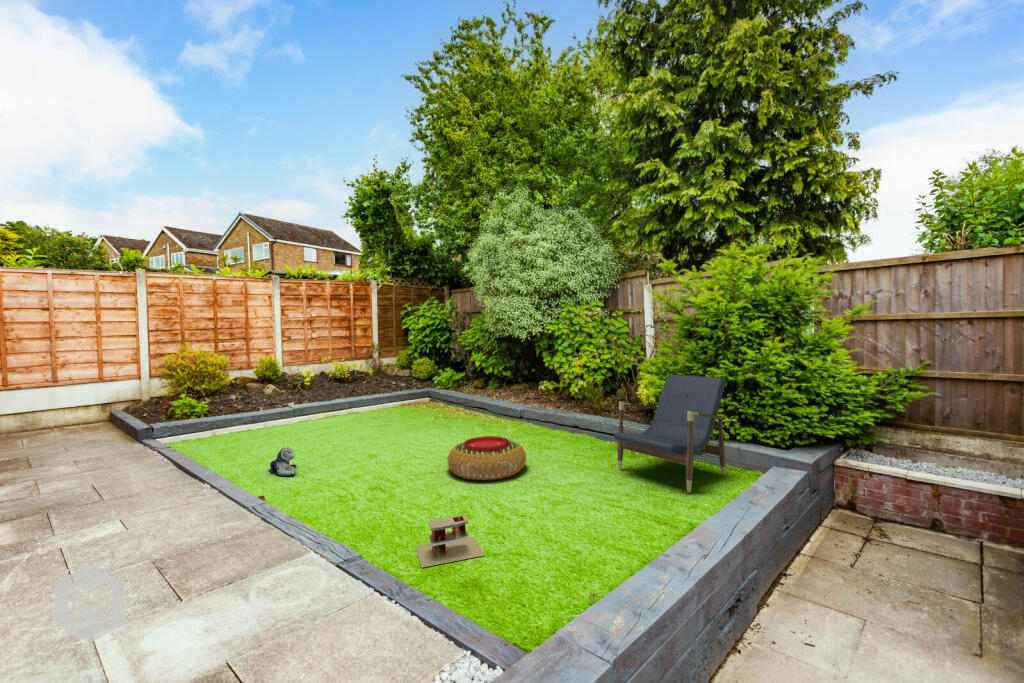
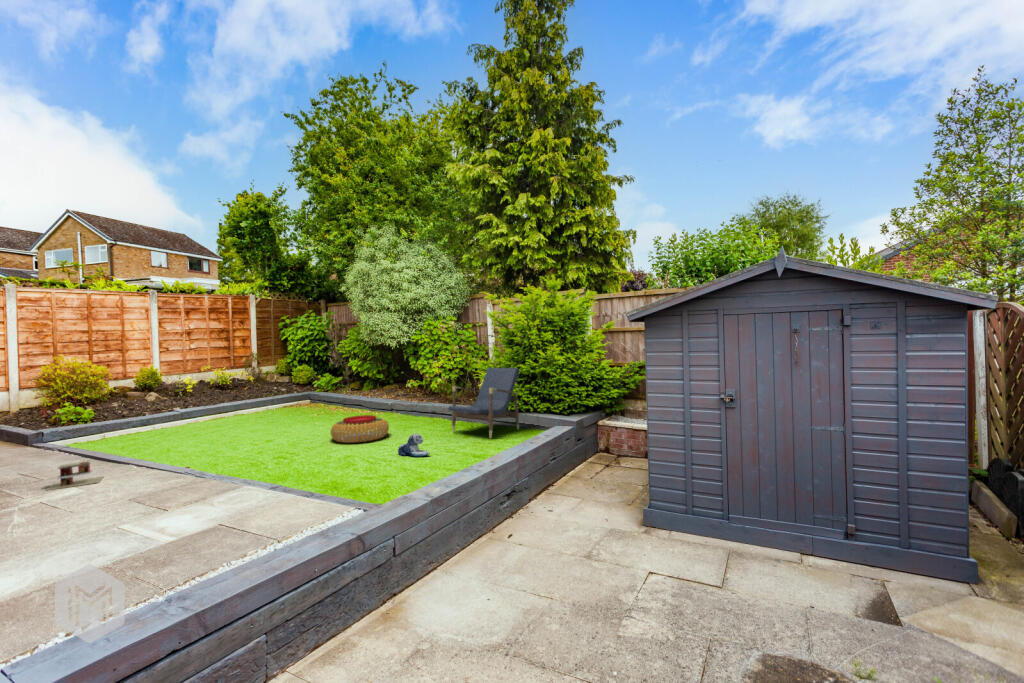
plush toy: present [270,448,296,476] -> present [398,434,430,457]
toy house: present [416,515,485,567] -> present [46,461,103,490]

